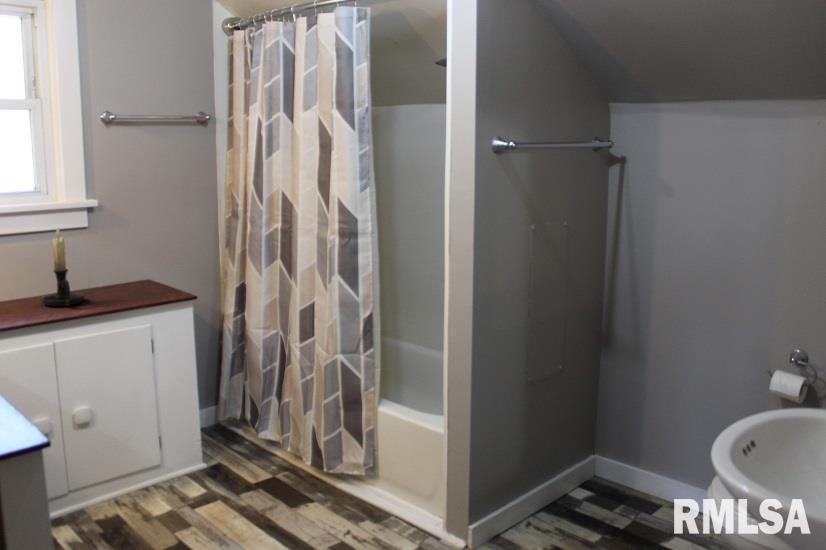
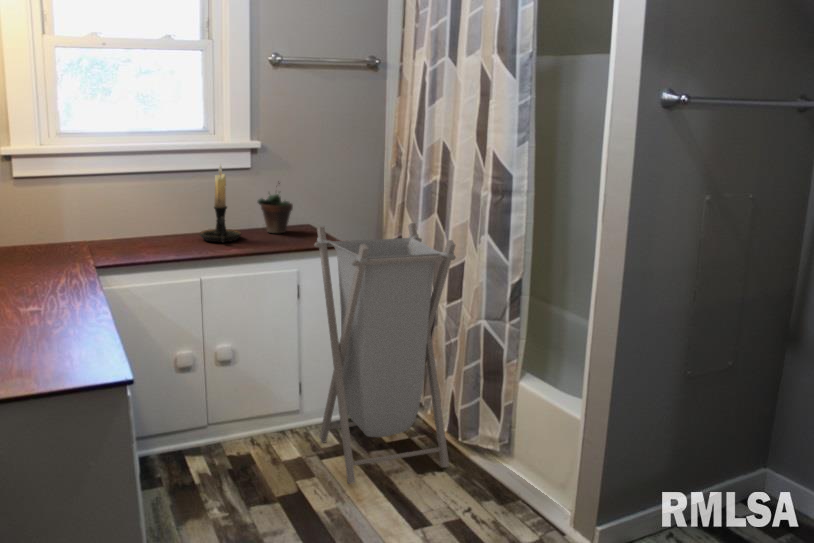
succulent plant: none [97,240,135,292] -> present [258,181,293,233]
laundry hamper: none [168,270,319,529] -> present [314,223,456,484]

